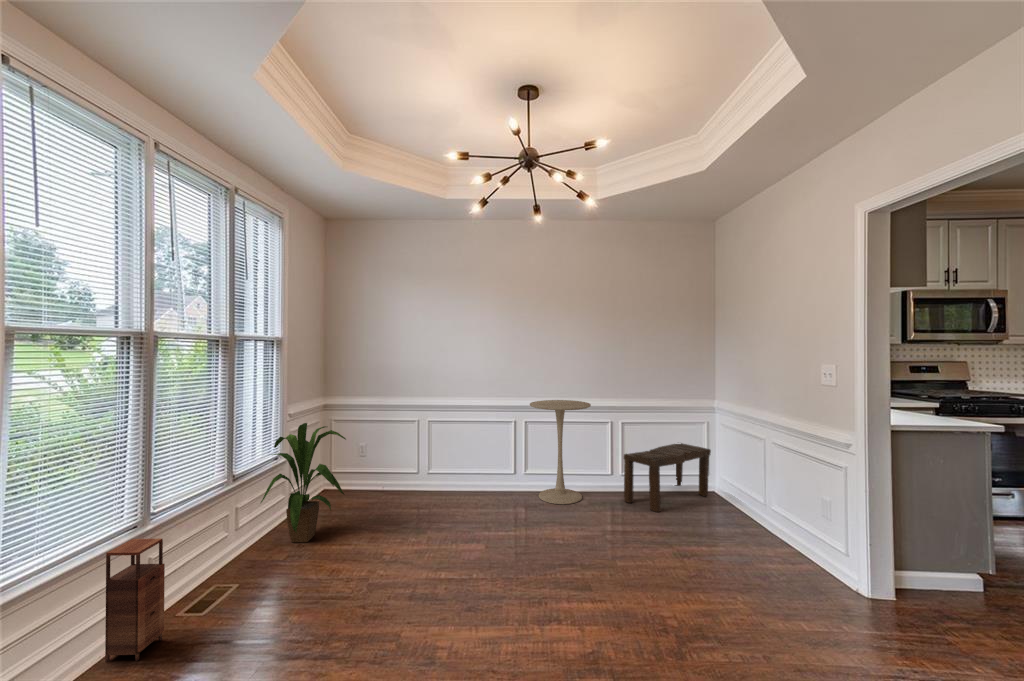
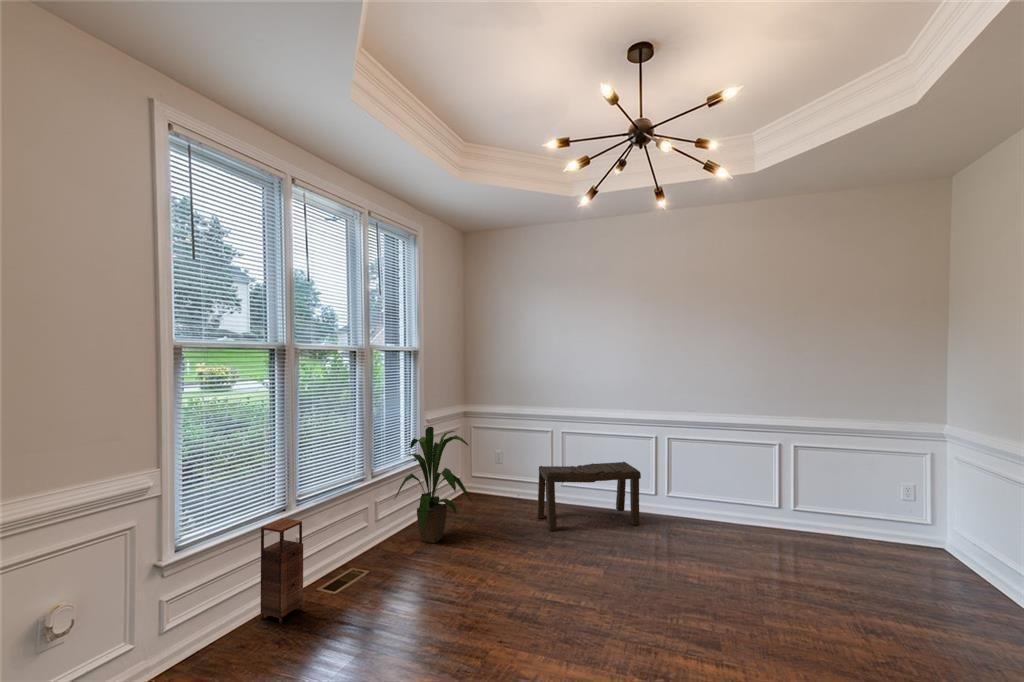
pedestal table: present [530,400,591,504] -> none [676,417,757,546]
bench: present [624,443,711,512] -> present [537,462,641,531]

